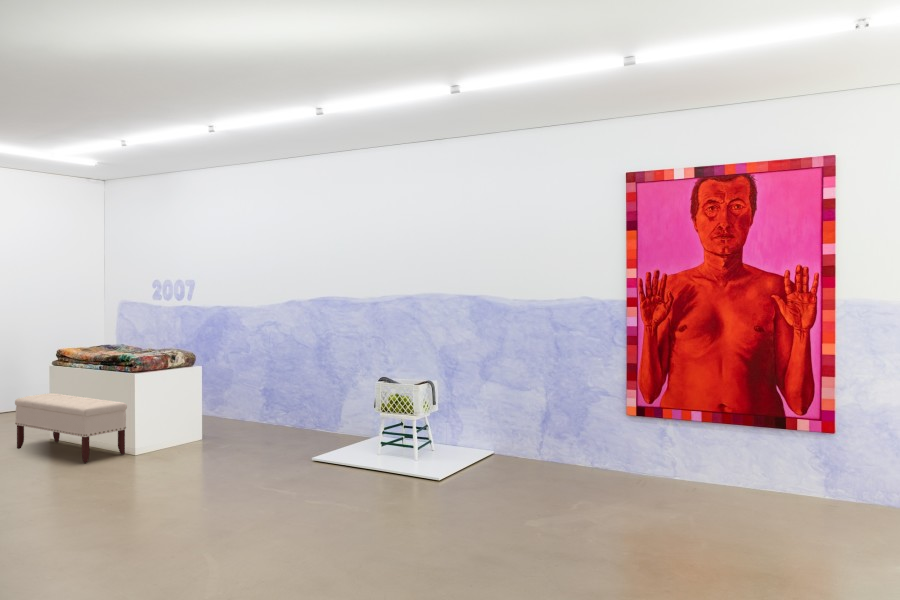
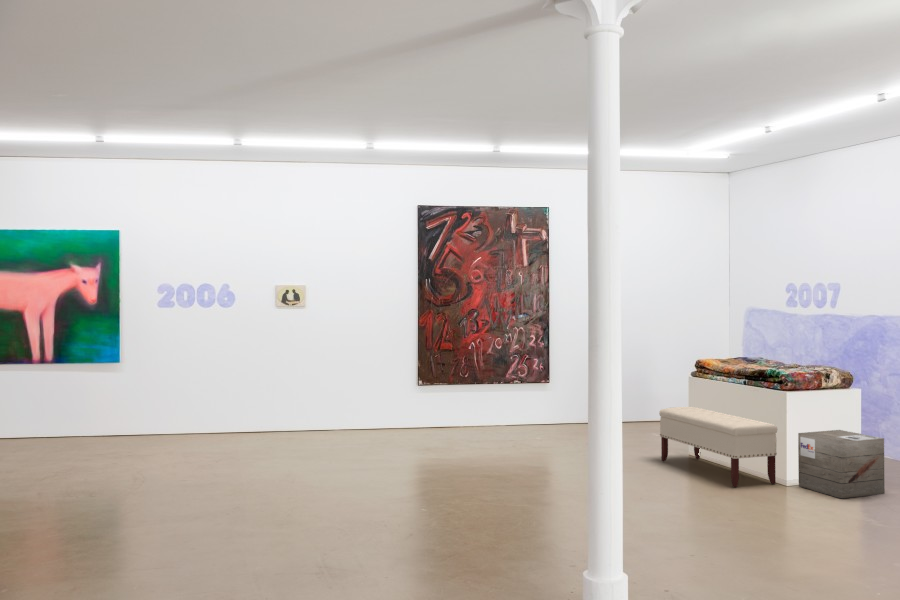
wooden crate: none [145,402,213,458] -> present [798,430,885,499]

